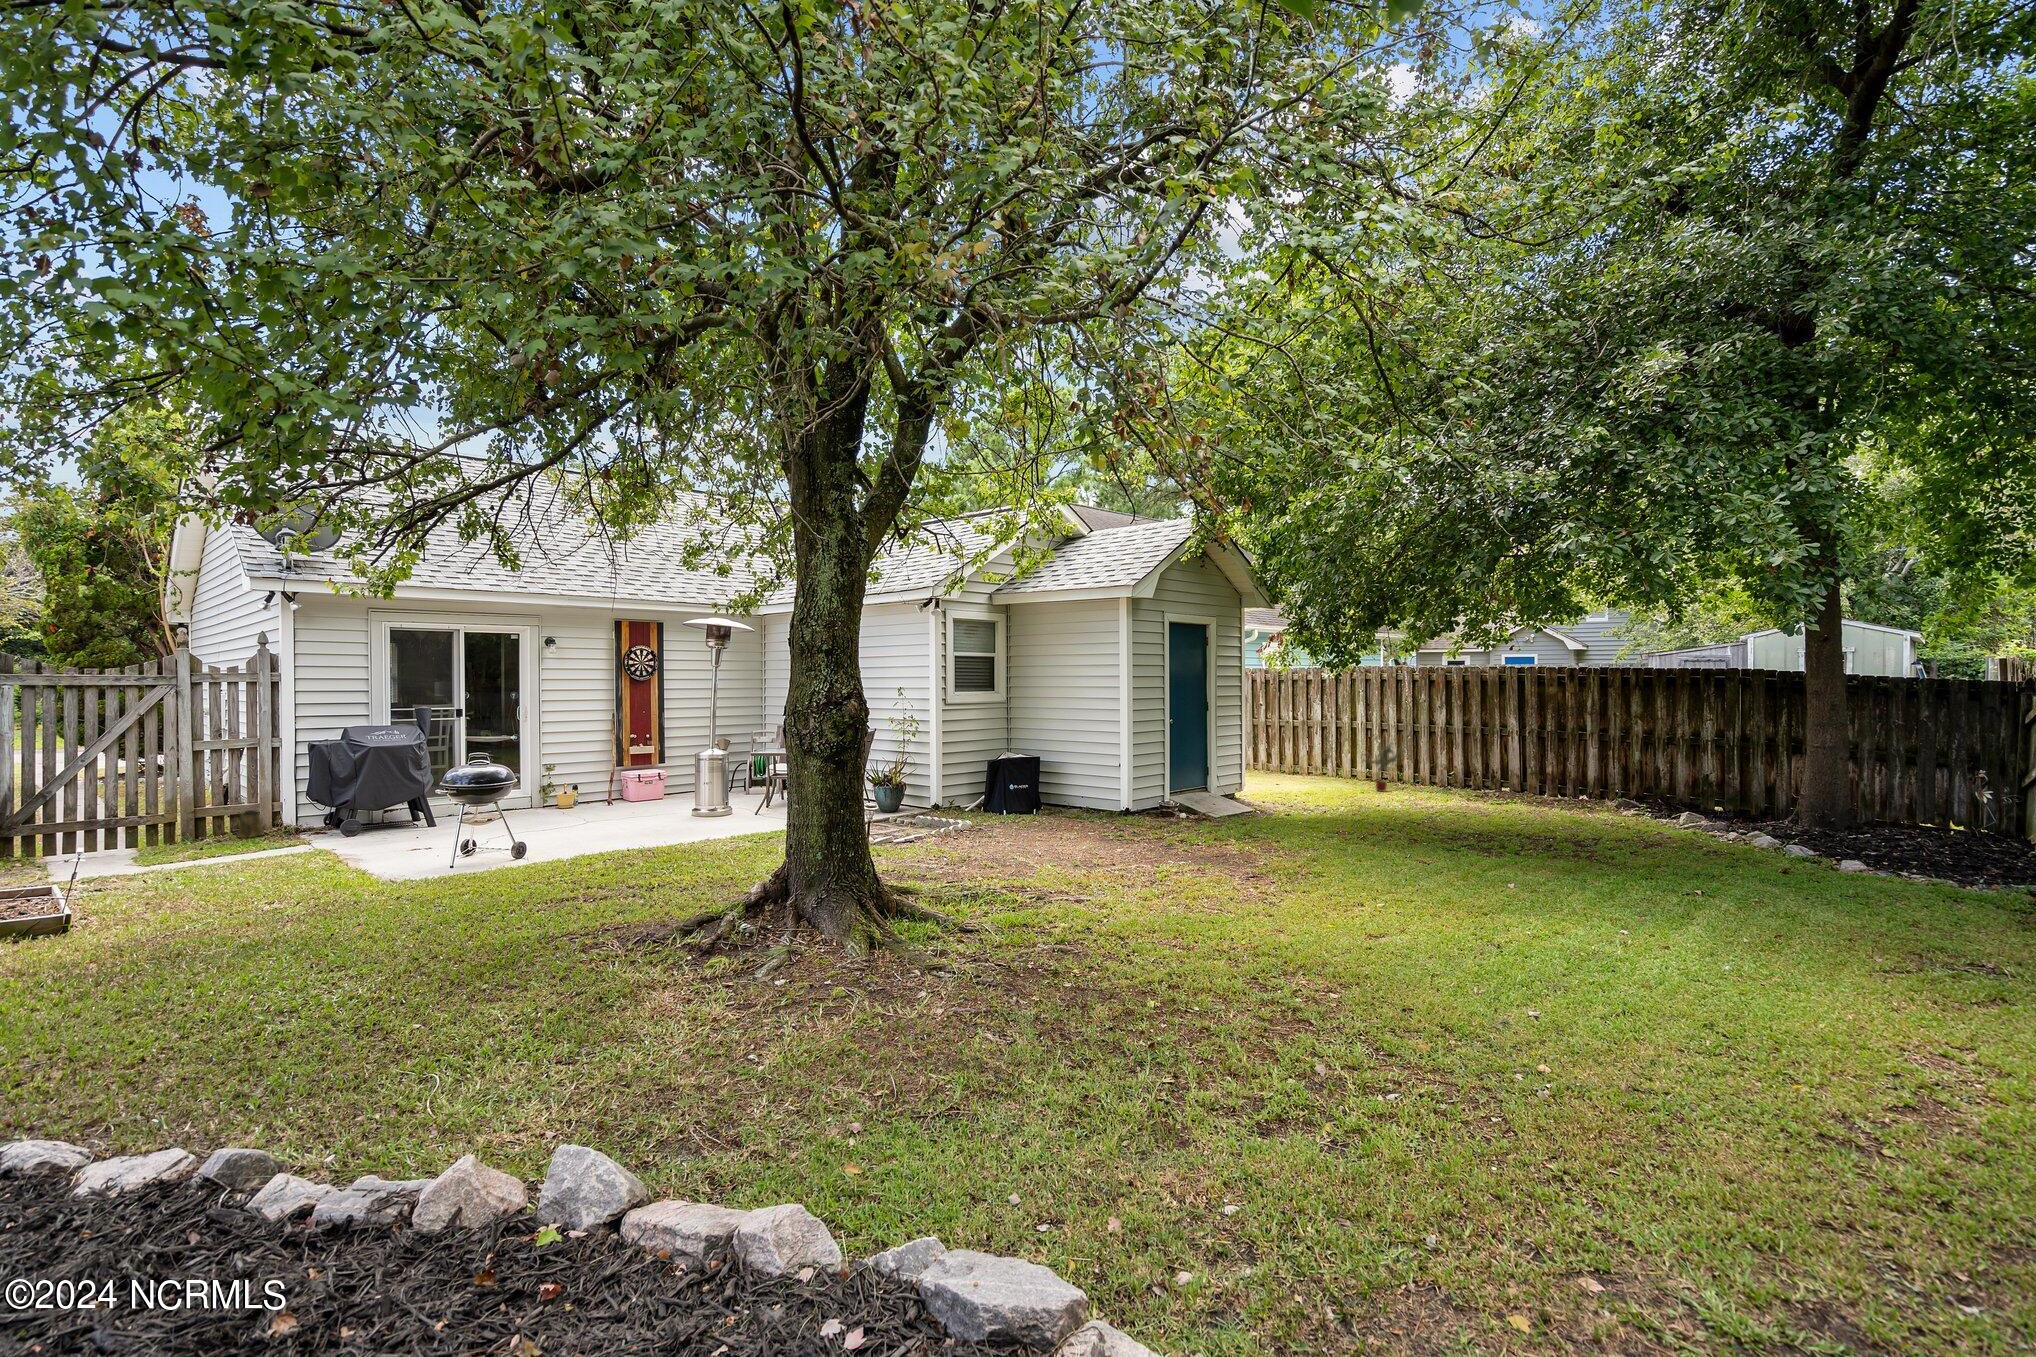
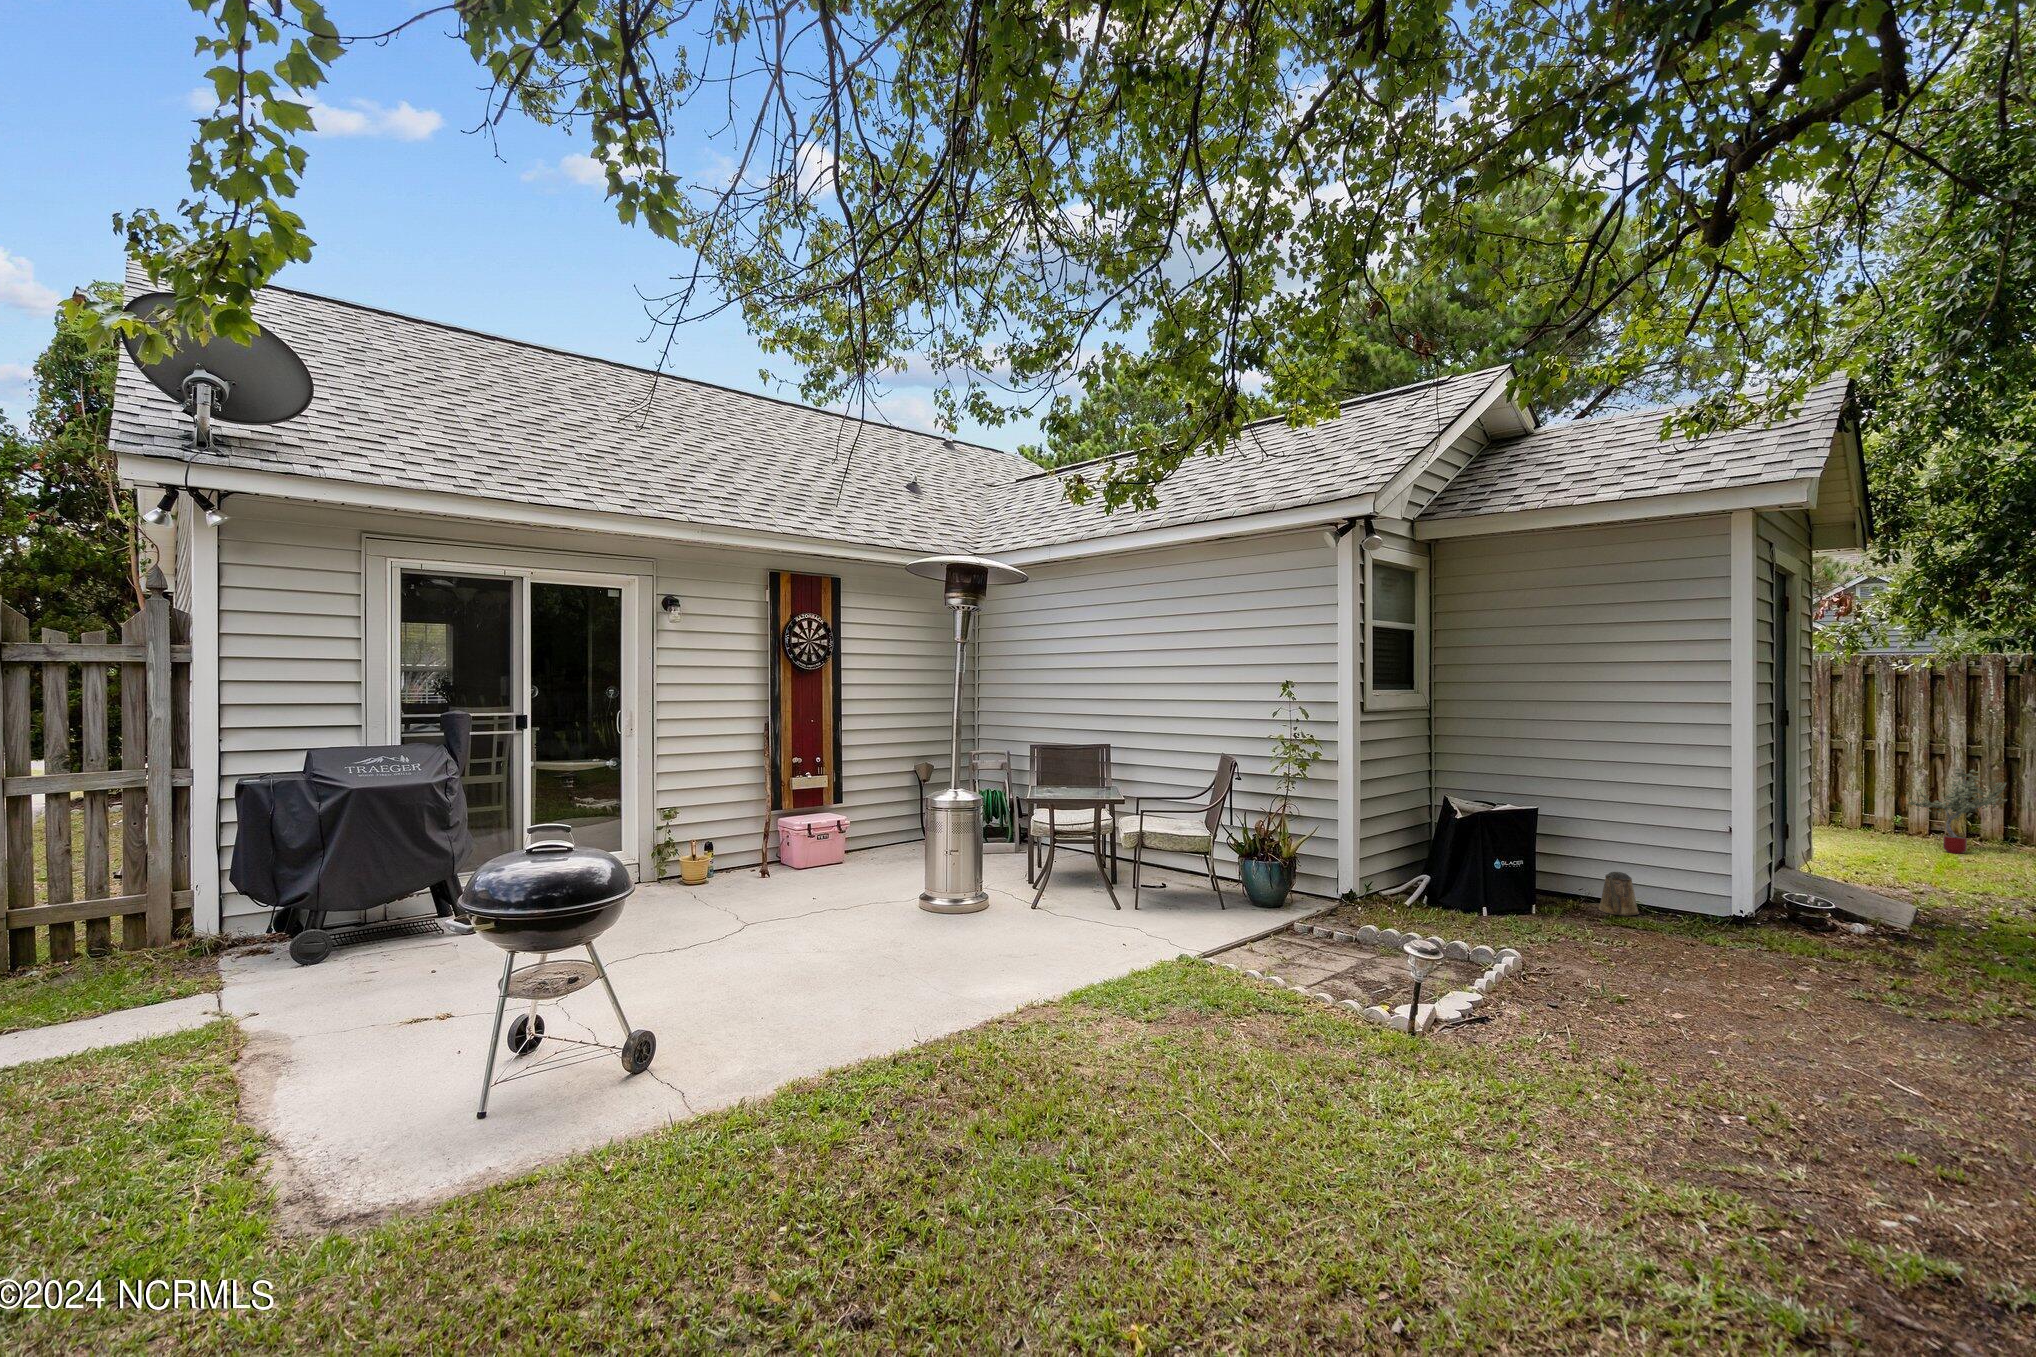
watering can: present [237,810,264,838] -> present [1599,872,1639,916]

